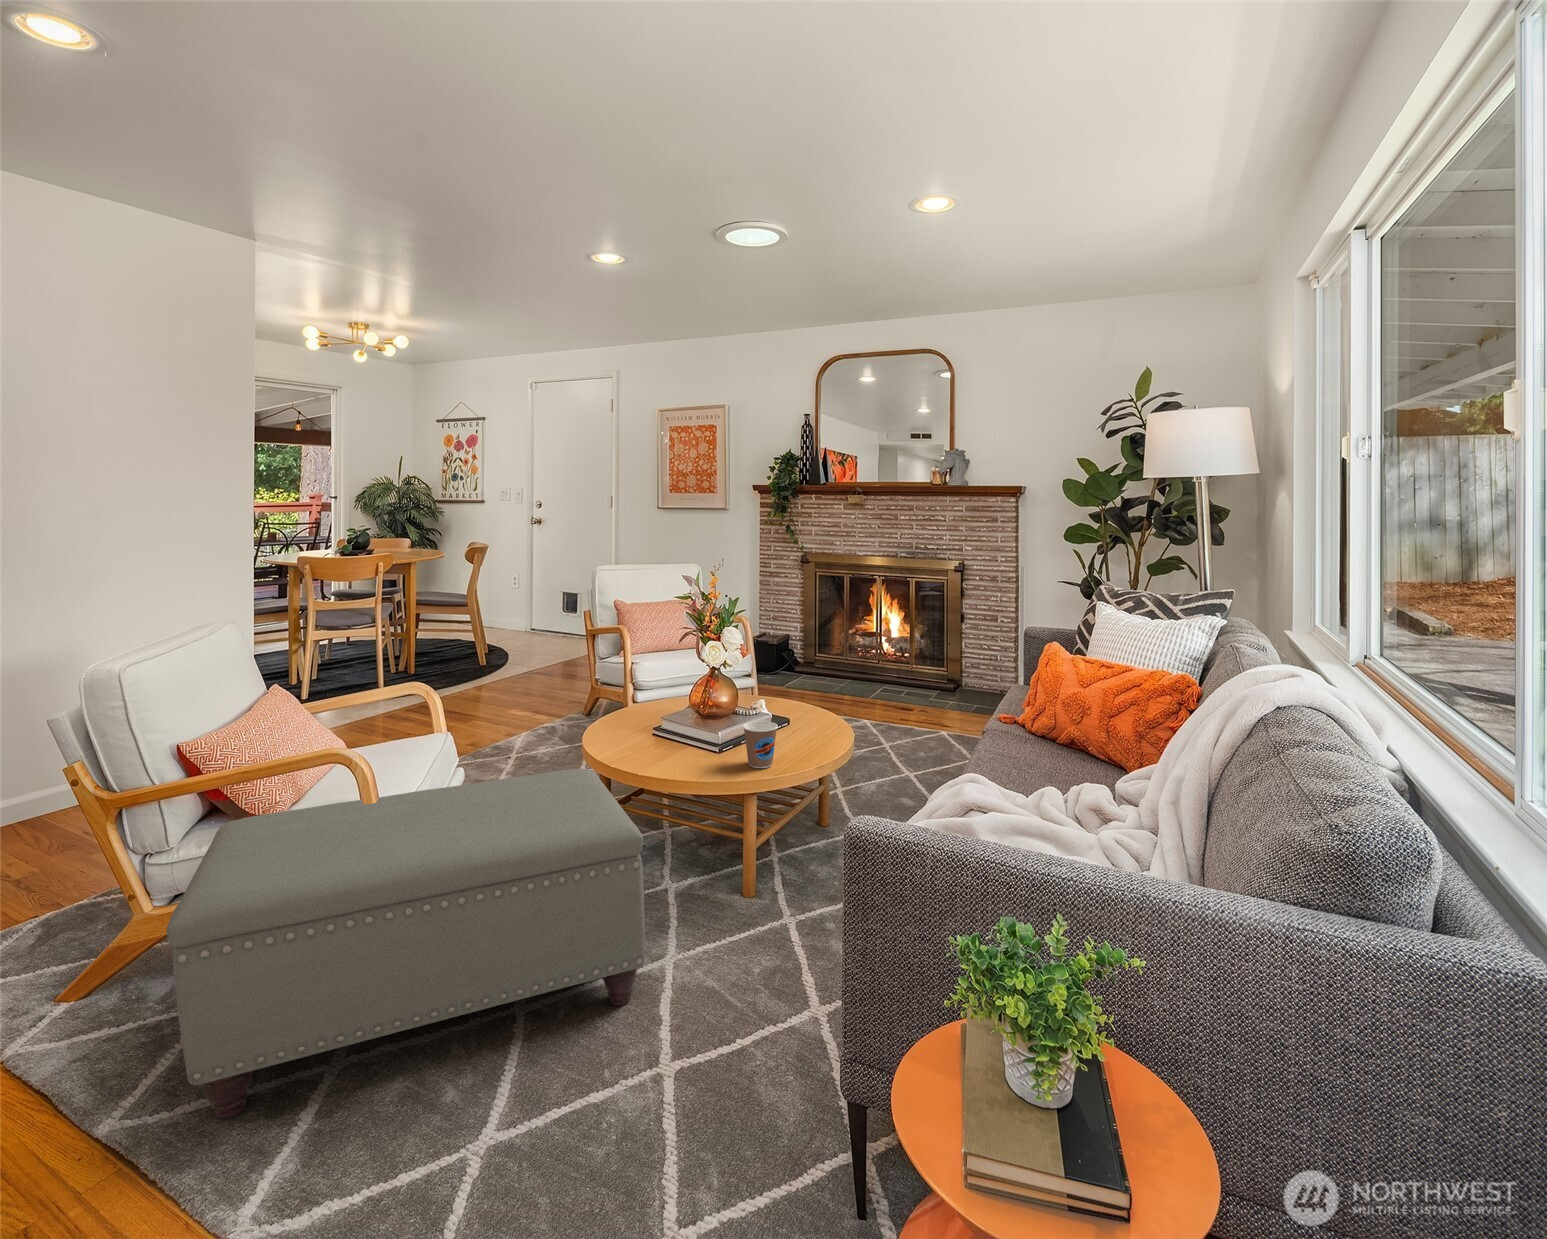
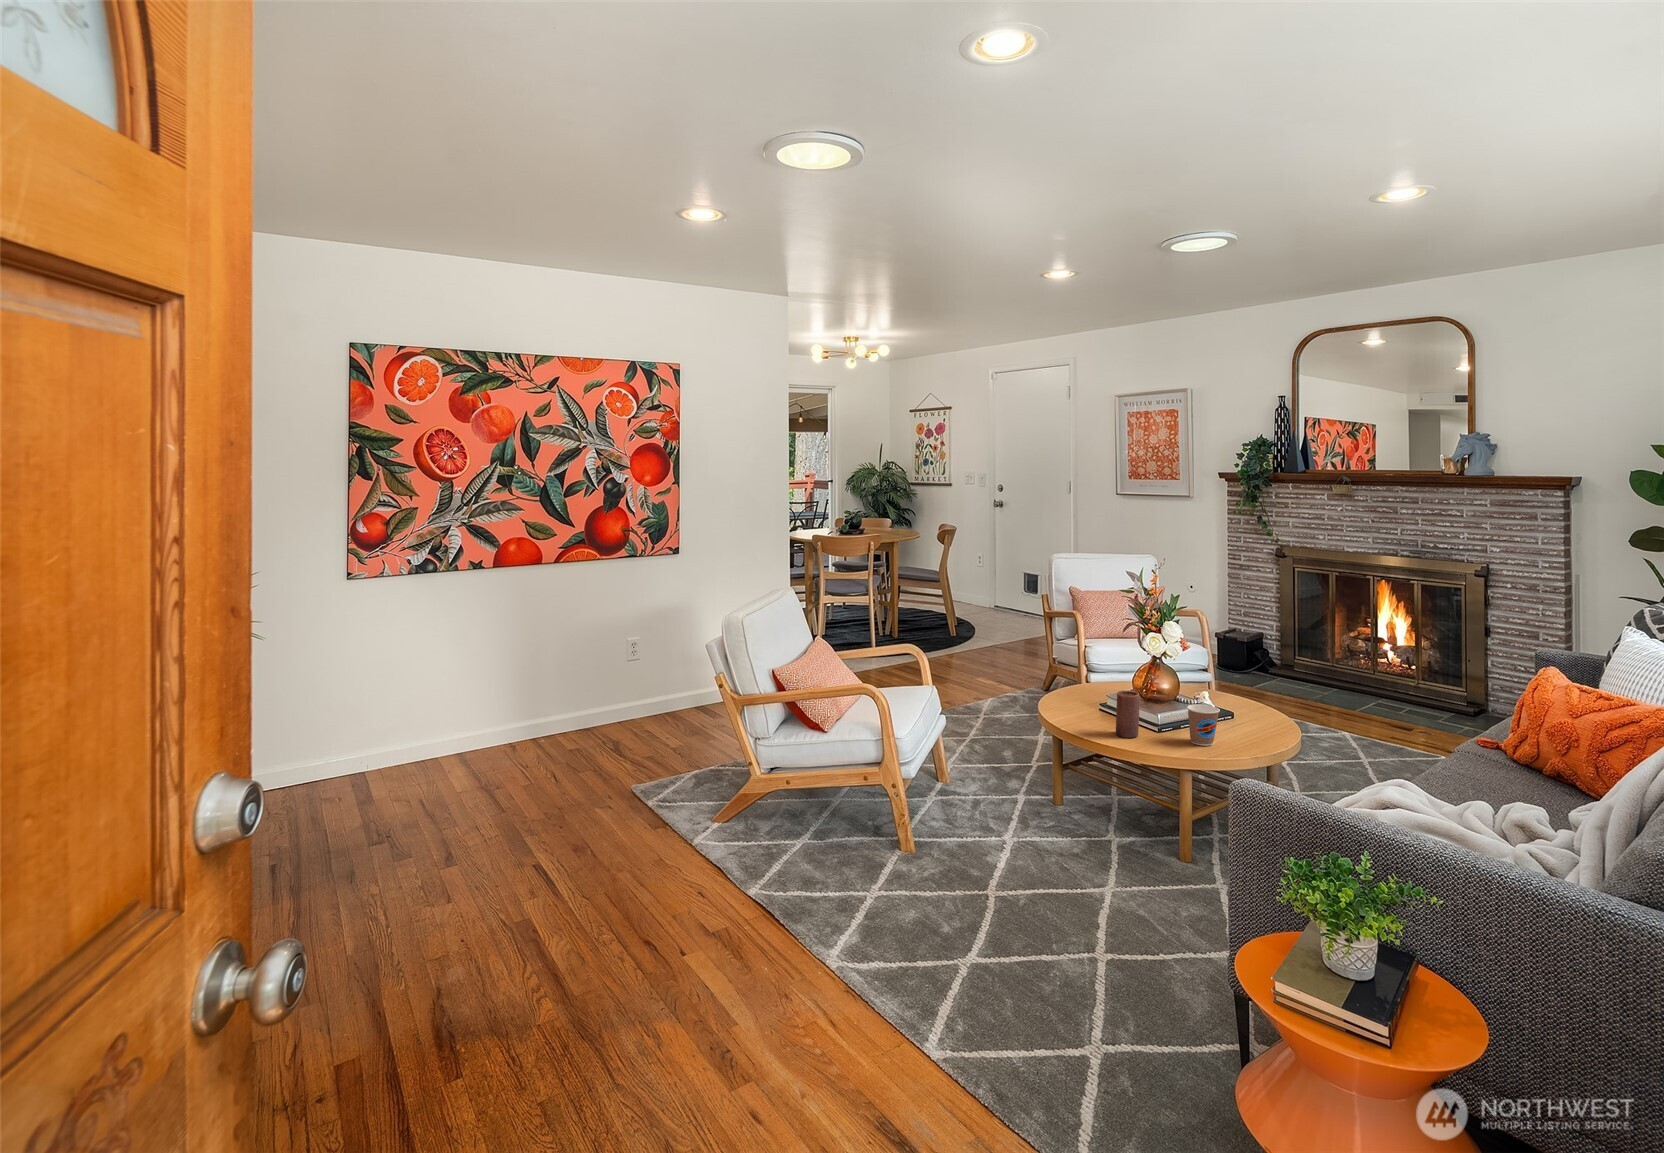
candle: none [665,715,692,771] -> present [1116,691,1140,738]
ottoman: present [167,769,645,1119] -> none [799,723,1094,905]

